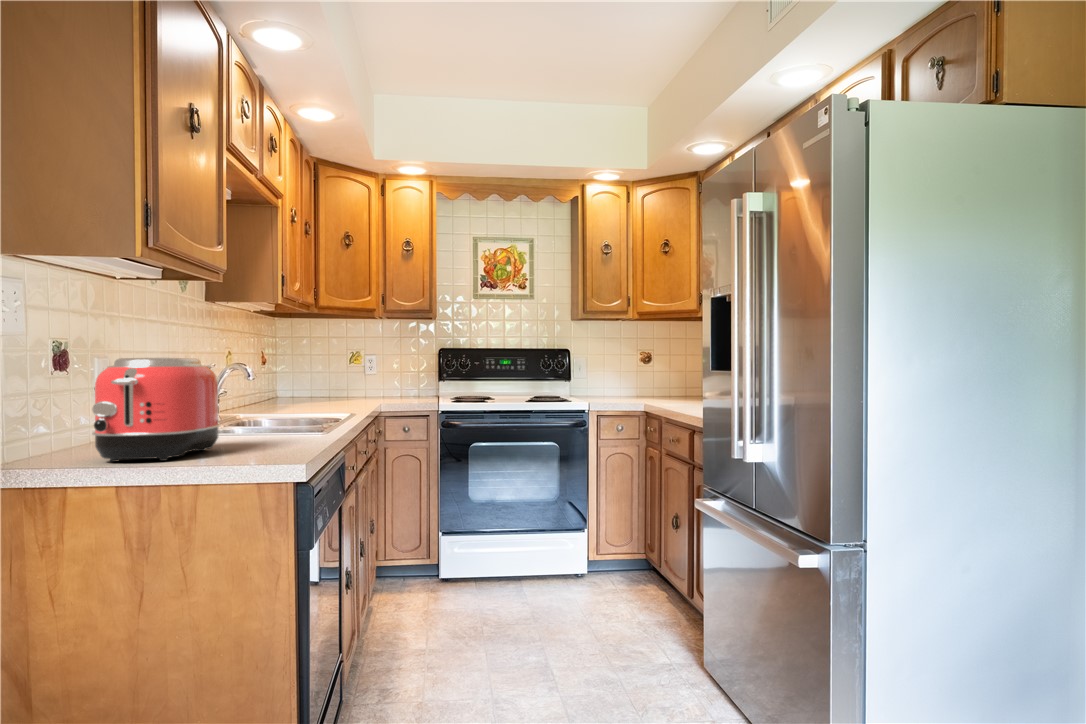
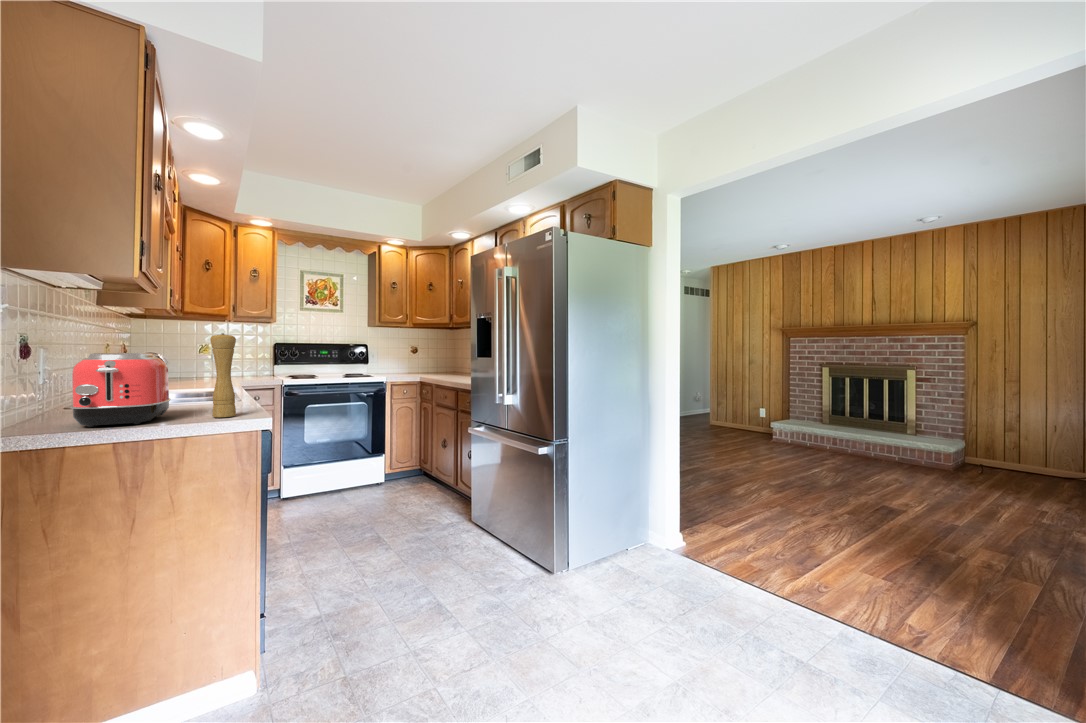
pepper mill: none [258,326,292,456] -> present [210,333,236,418]

